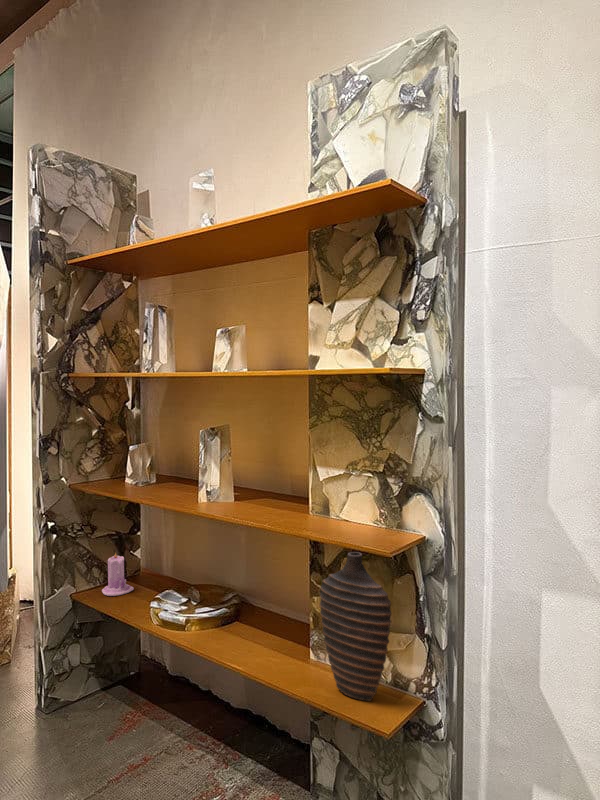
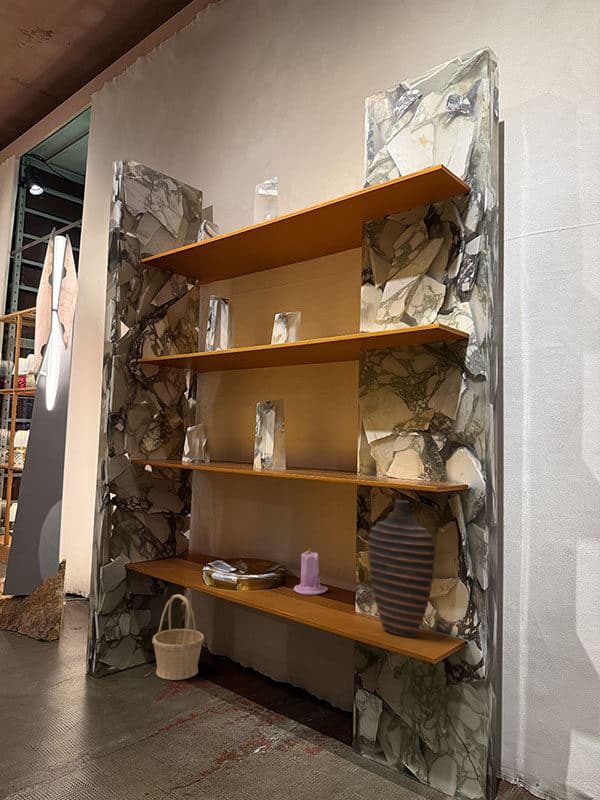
candle: present [102,553,134,596] -> present [294,549,328,595]
basket: none [103,622,159,713] -> present [152,594,204,680]

